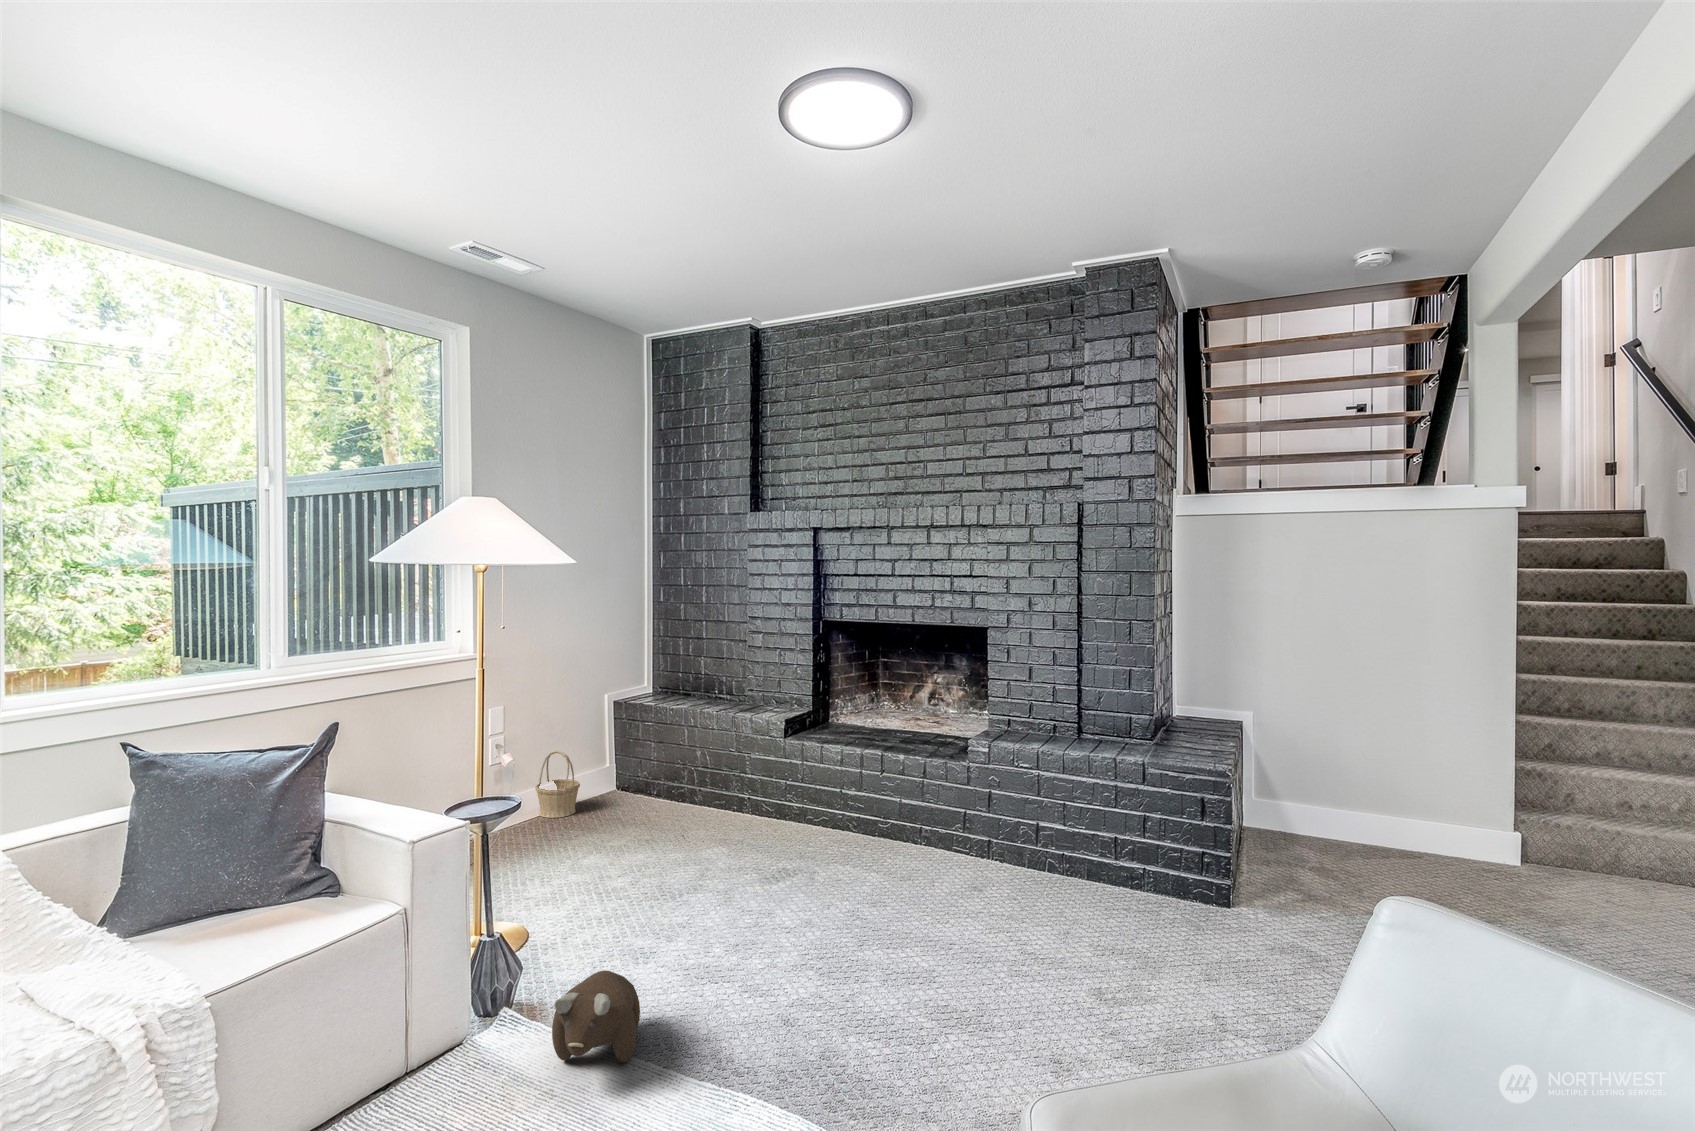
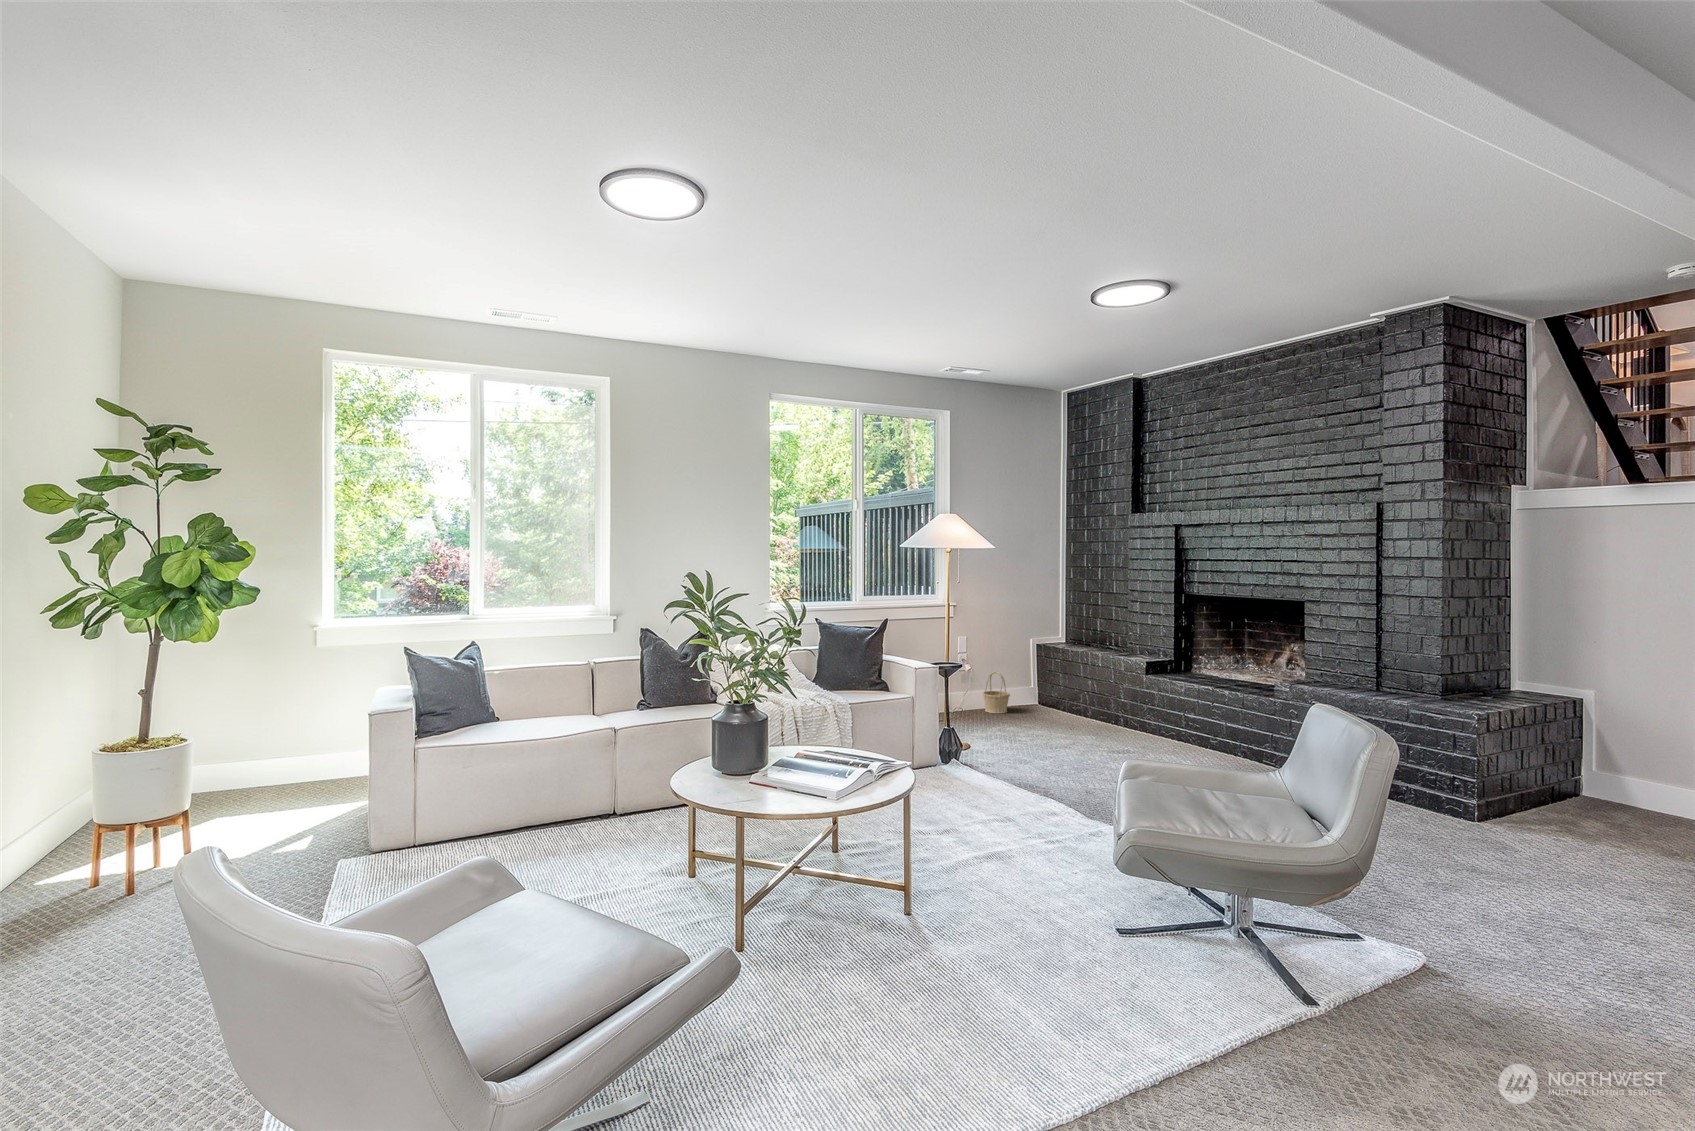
plush toy: present [552,970,640,1062] -> none [964,755,1009,798]

